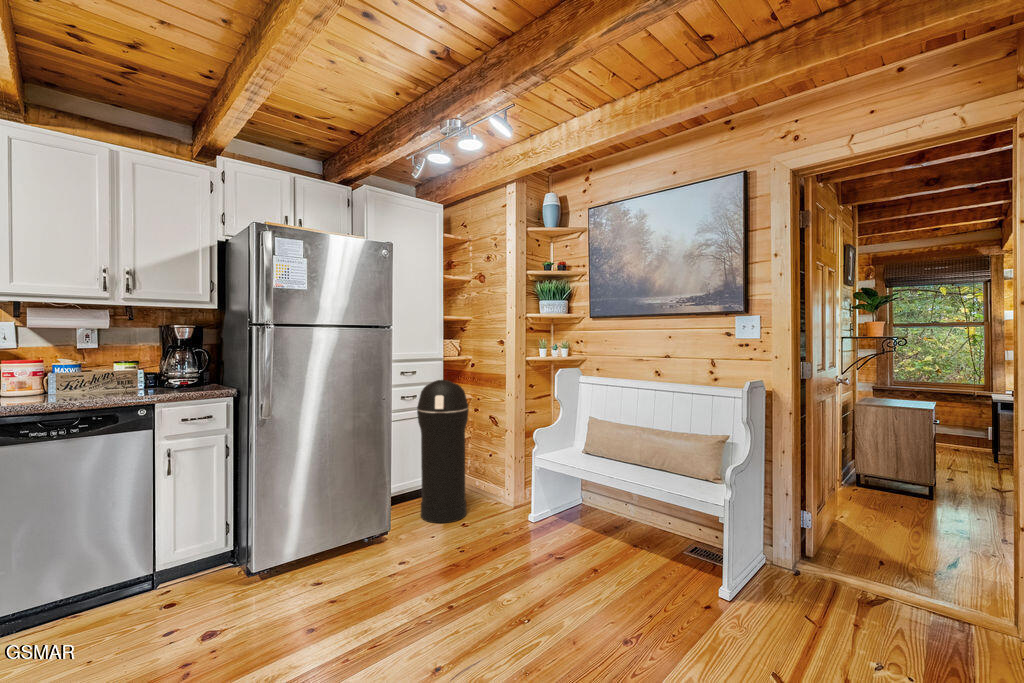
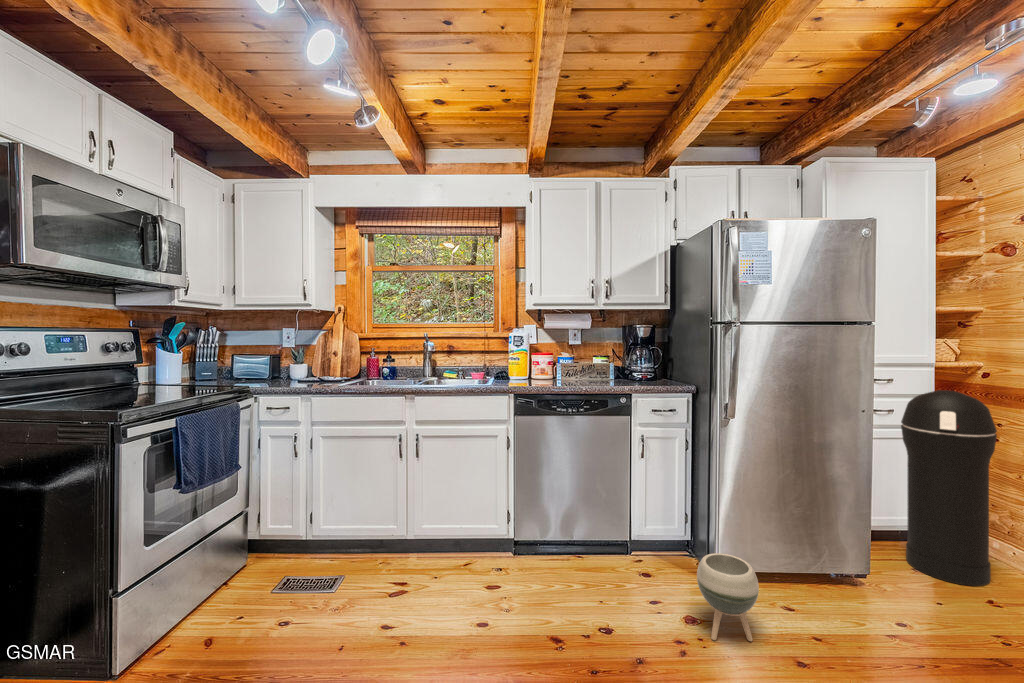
planter: none [216,550,277,638] -> present [697,553,759,641]

